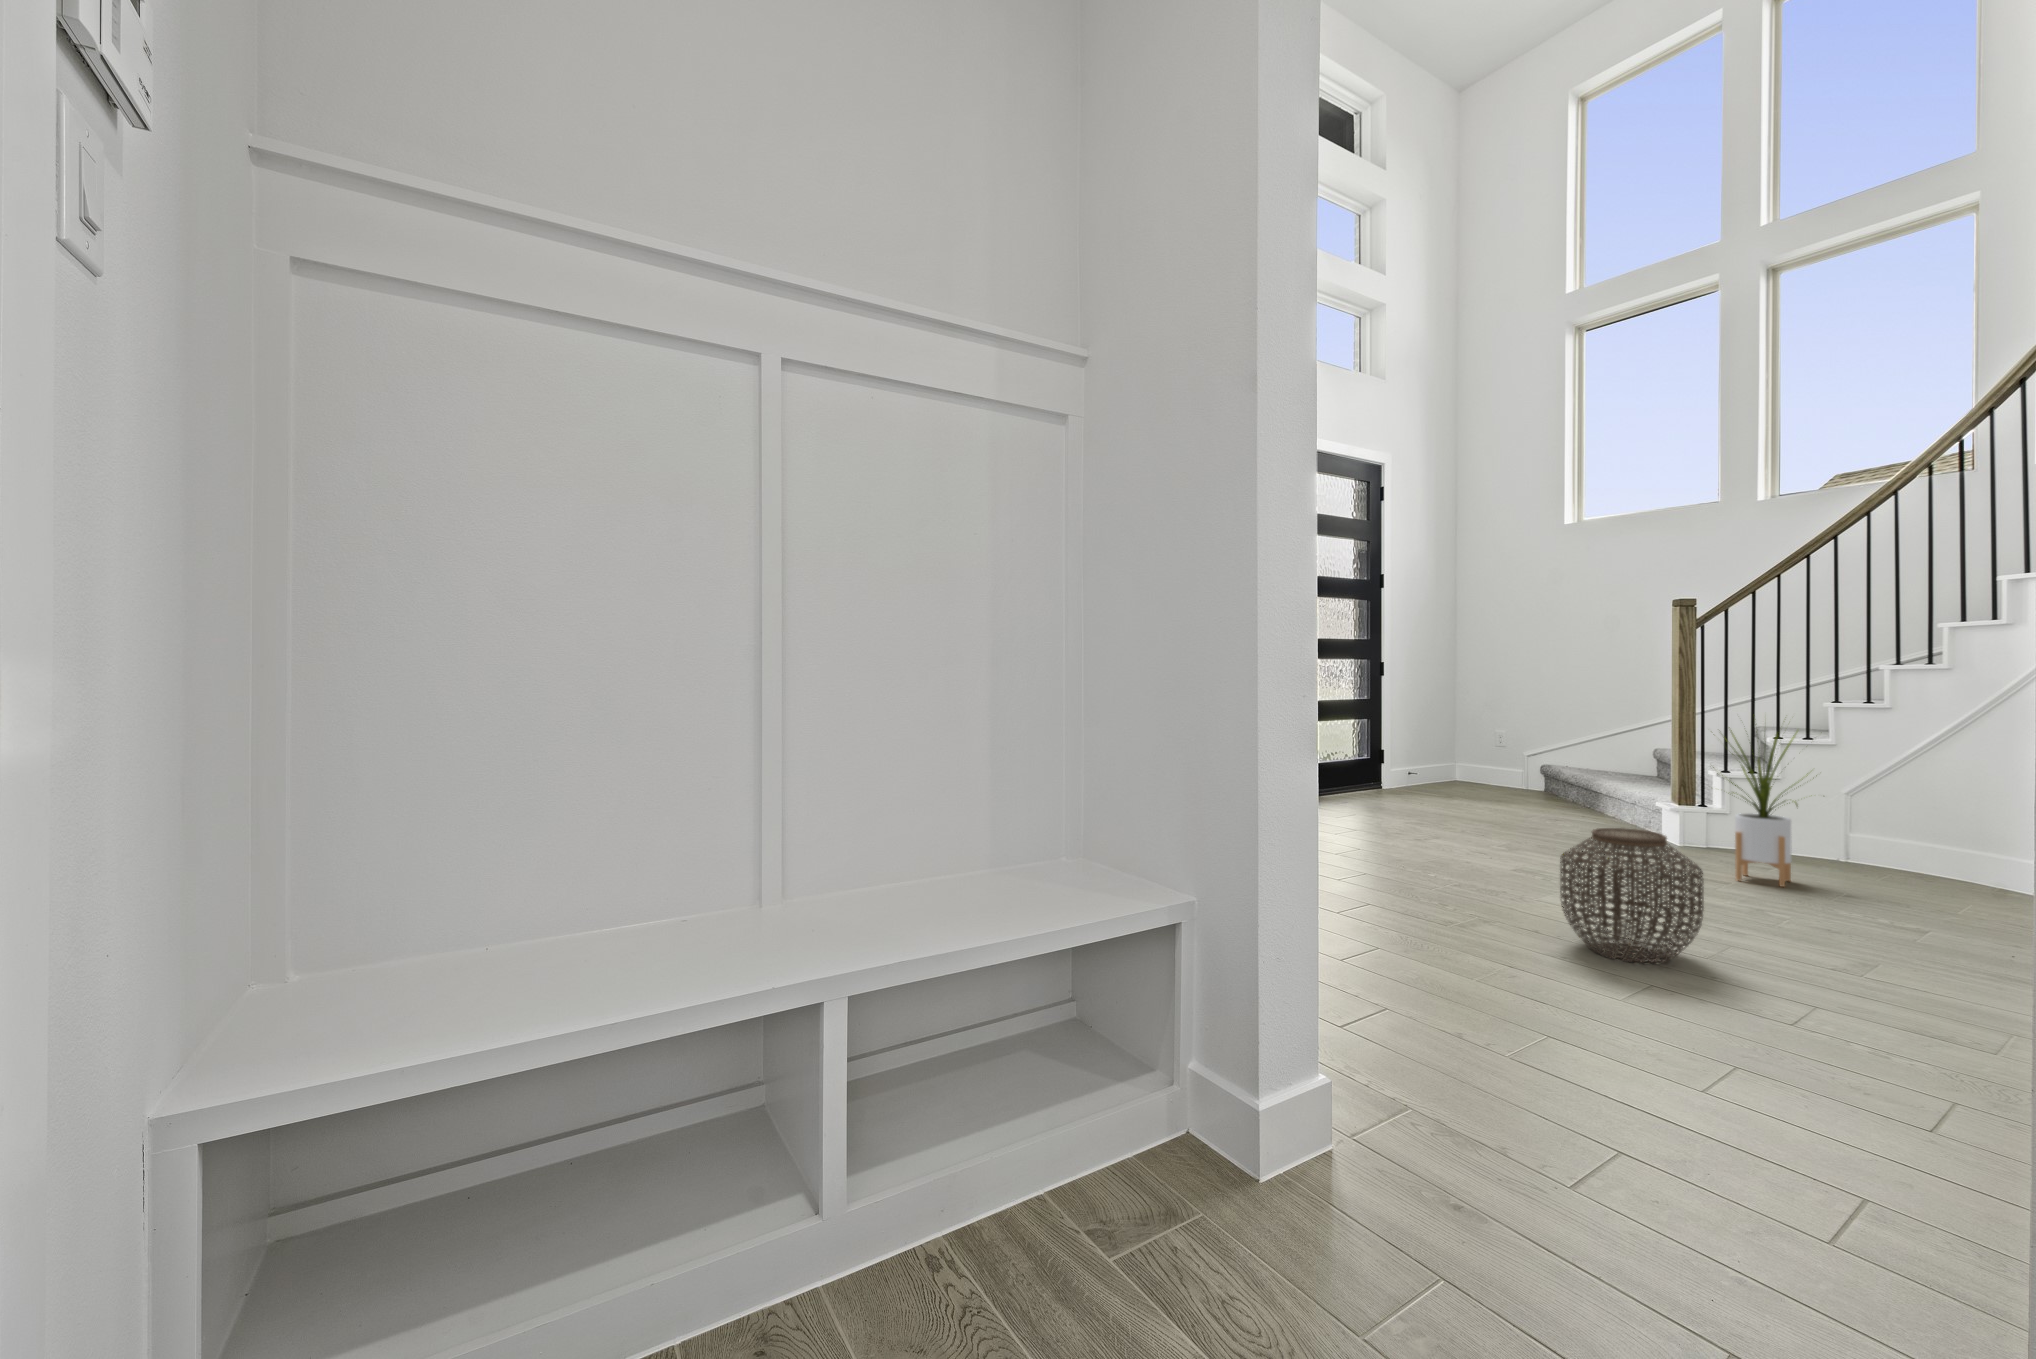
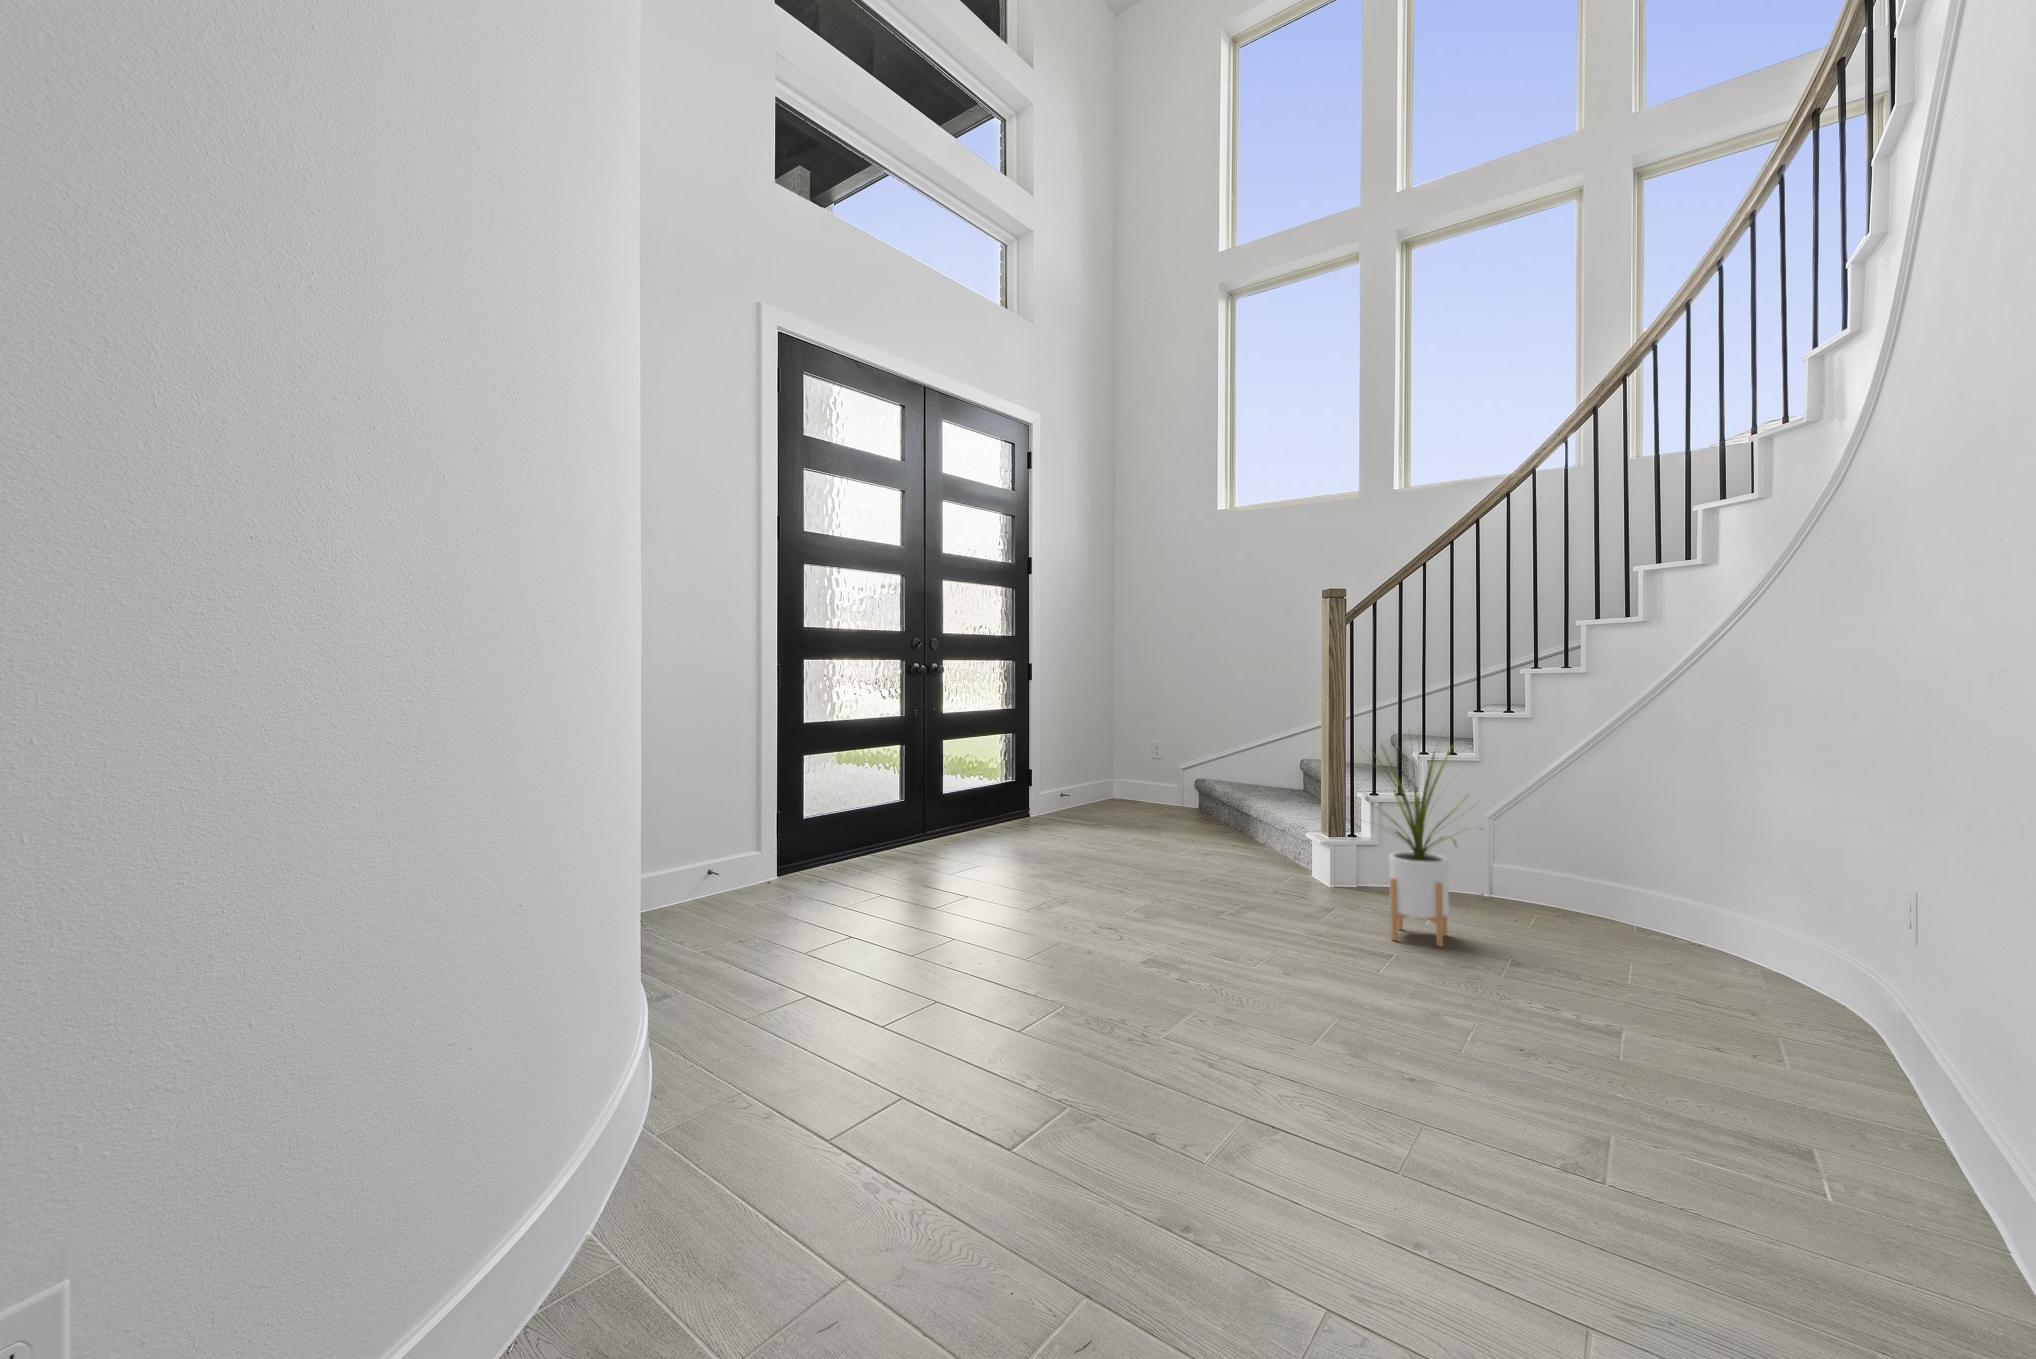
woven basket: present [1560,828,1704,963] -> none [1165,927,1365,1165]

